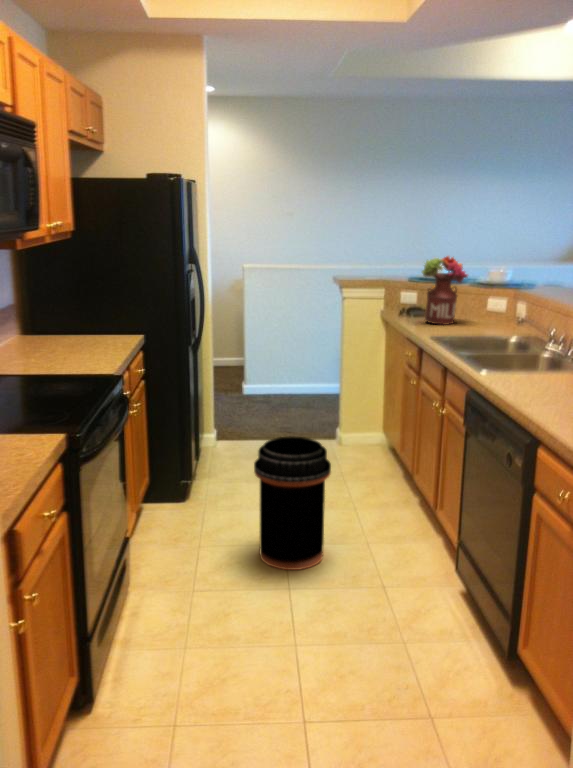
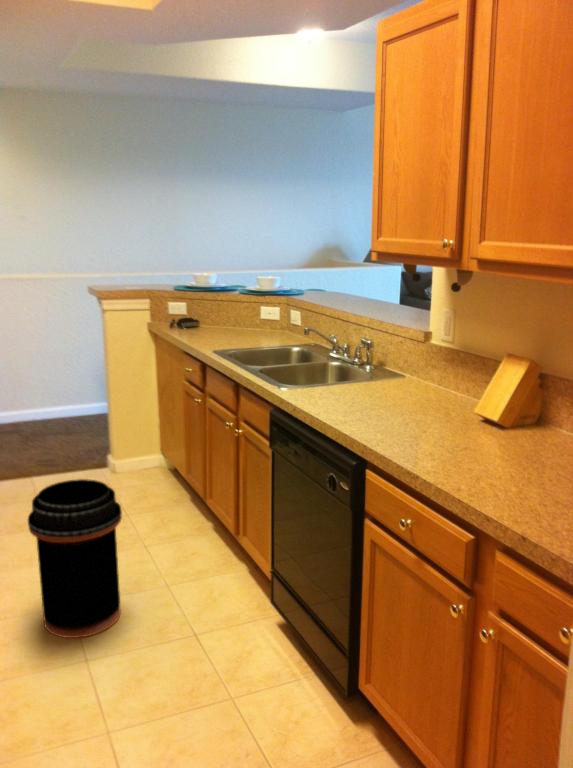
flower arrangement: present [422,256,468,325] -> none [192,262,242,336]

